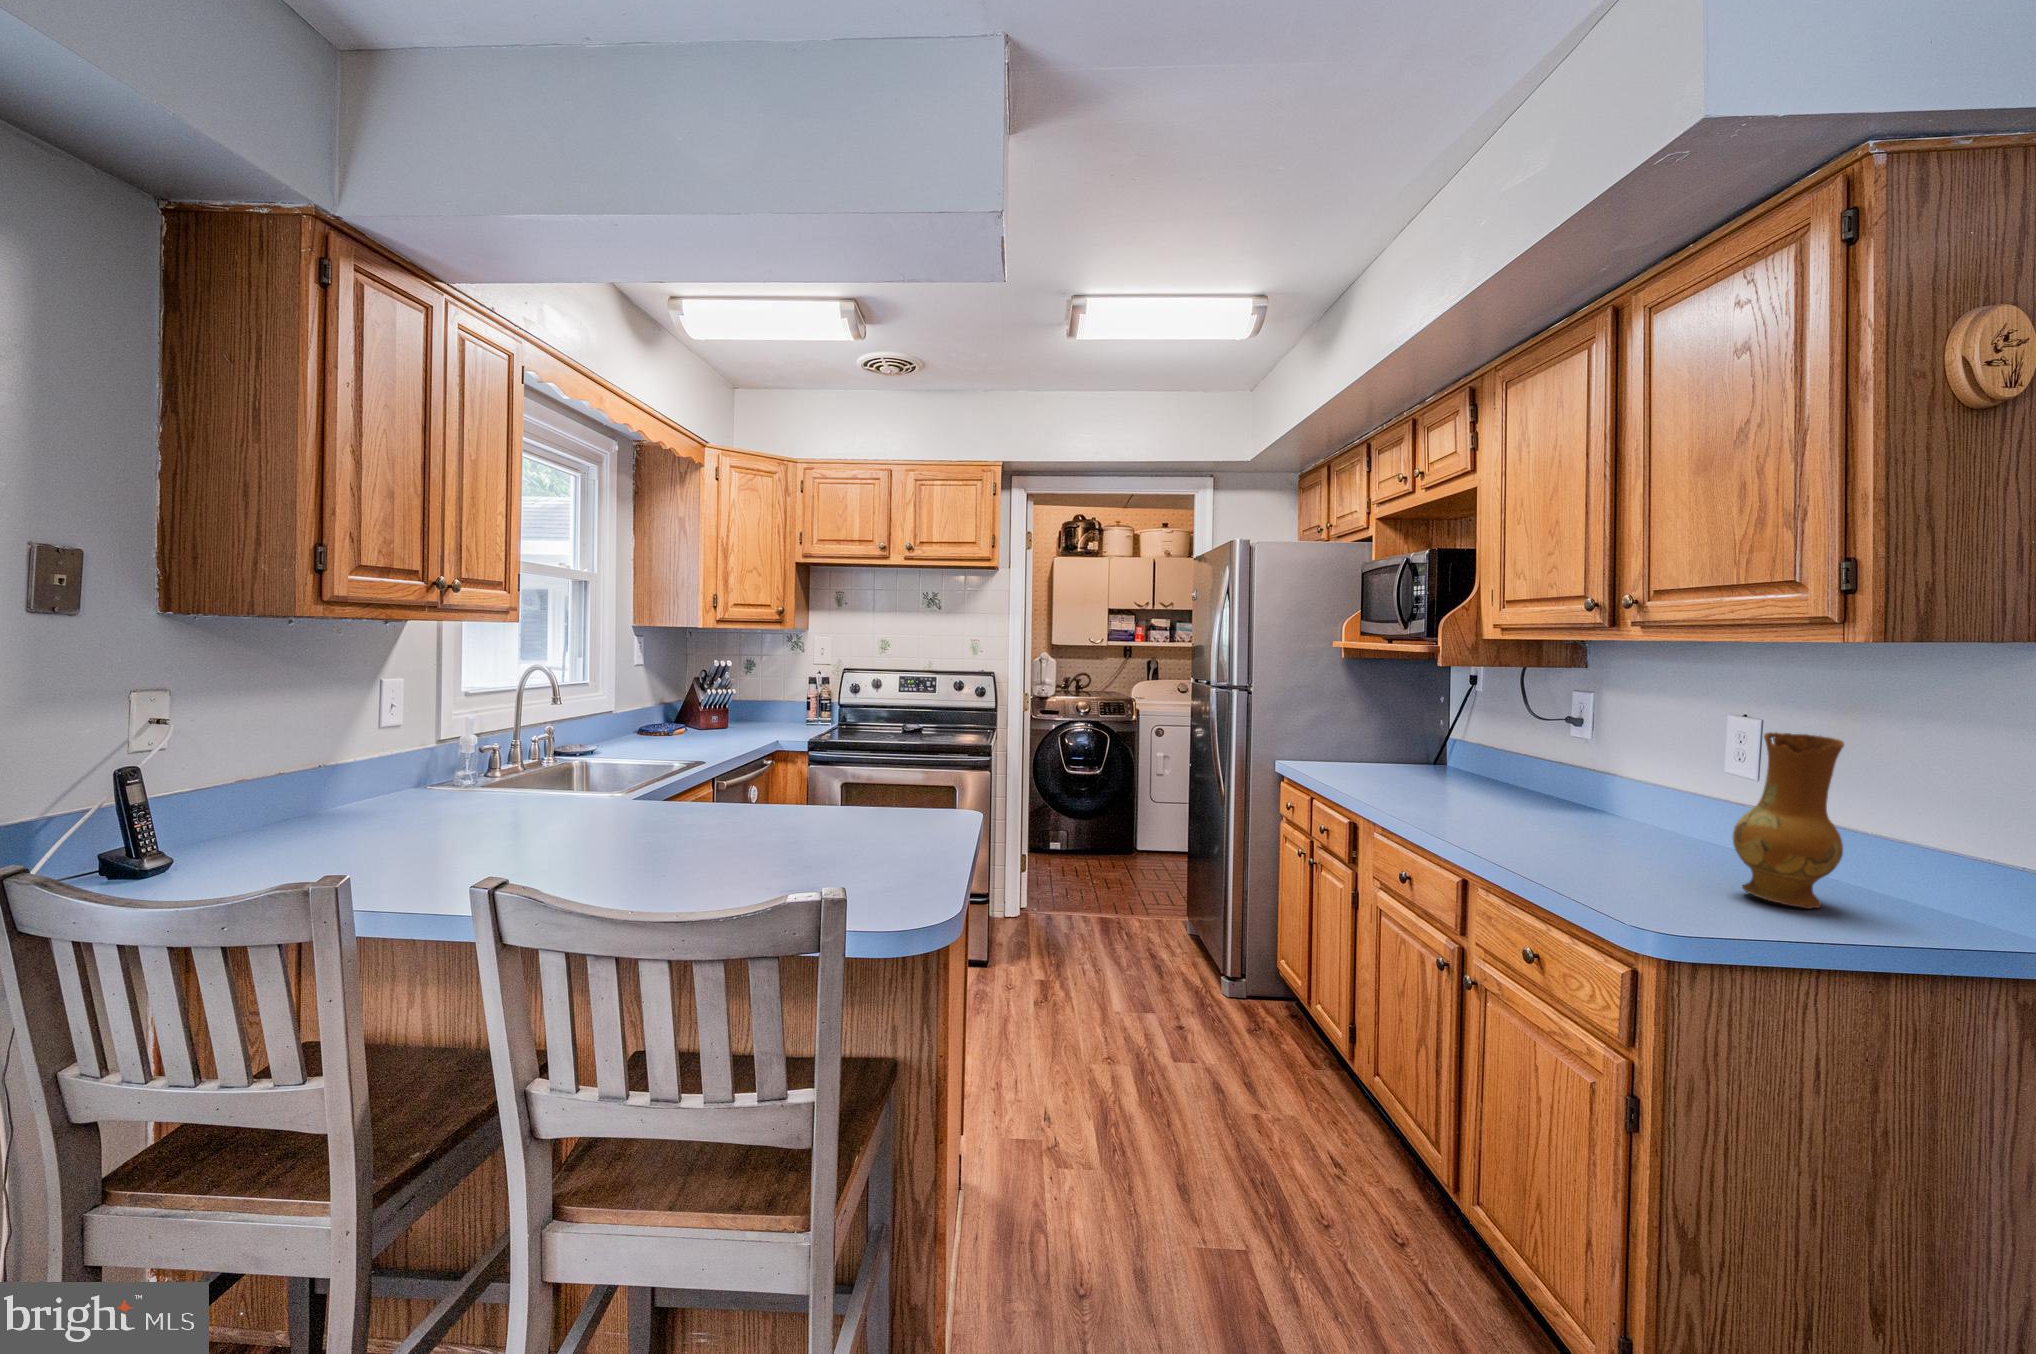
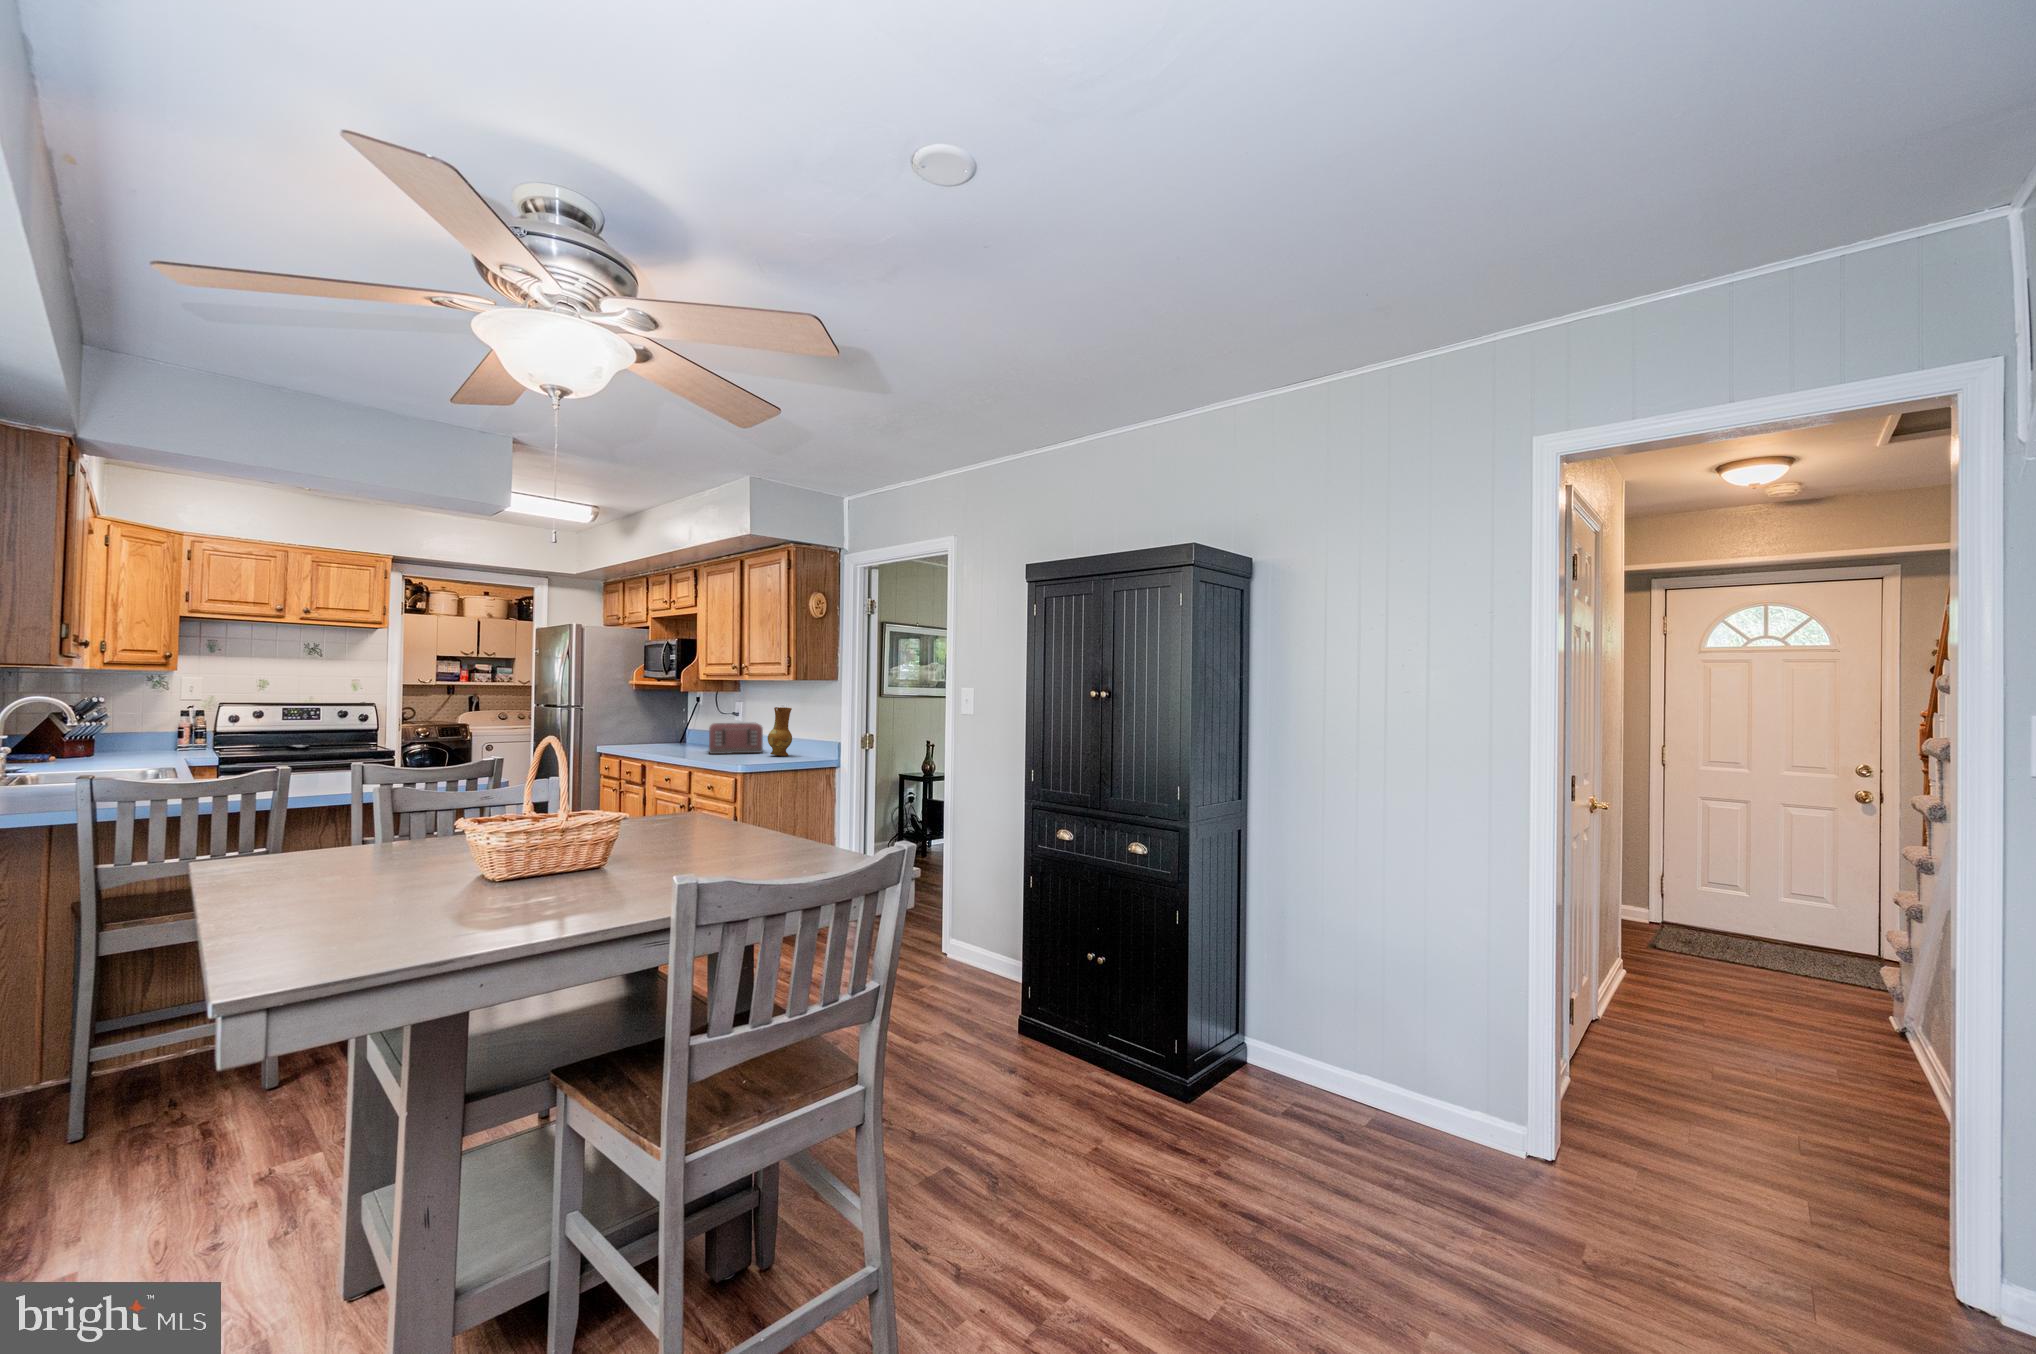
toaster: none [1506,753,1695,865] -> present [709,723,763,754]

